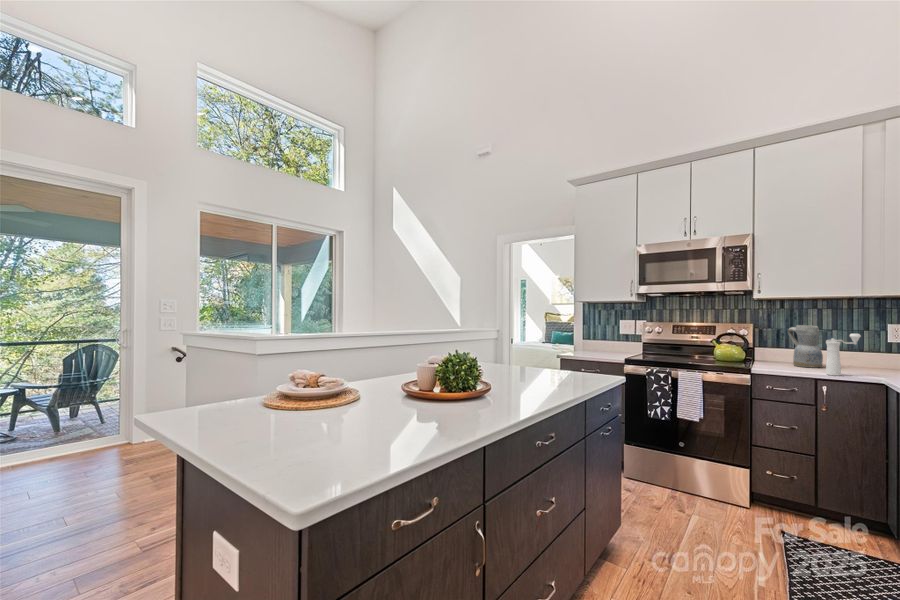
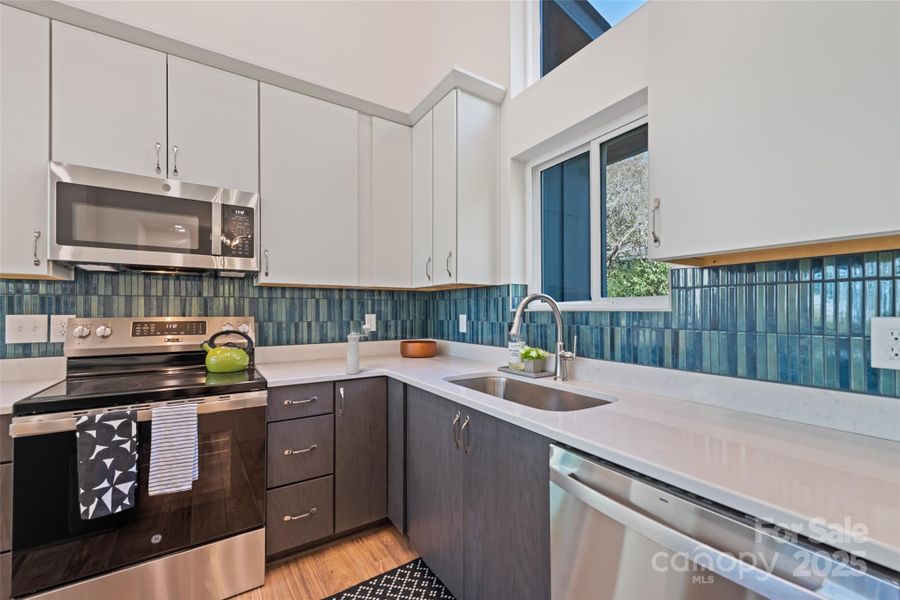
ceramic pitcher: present [788,325,823,367] -> none [296,317,329,366]

